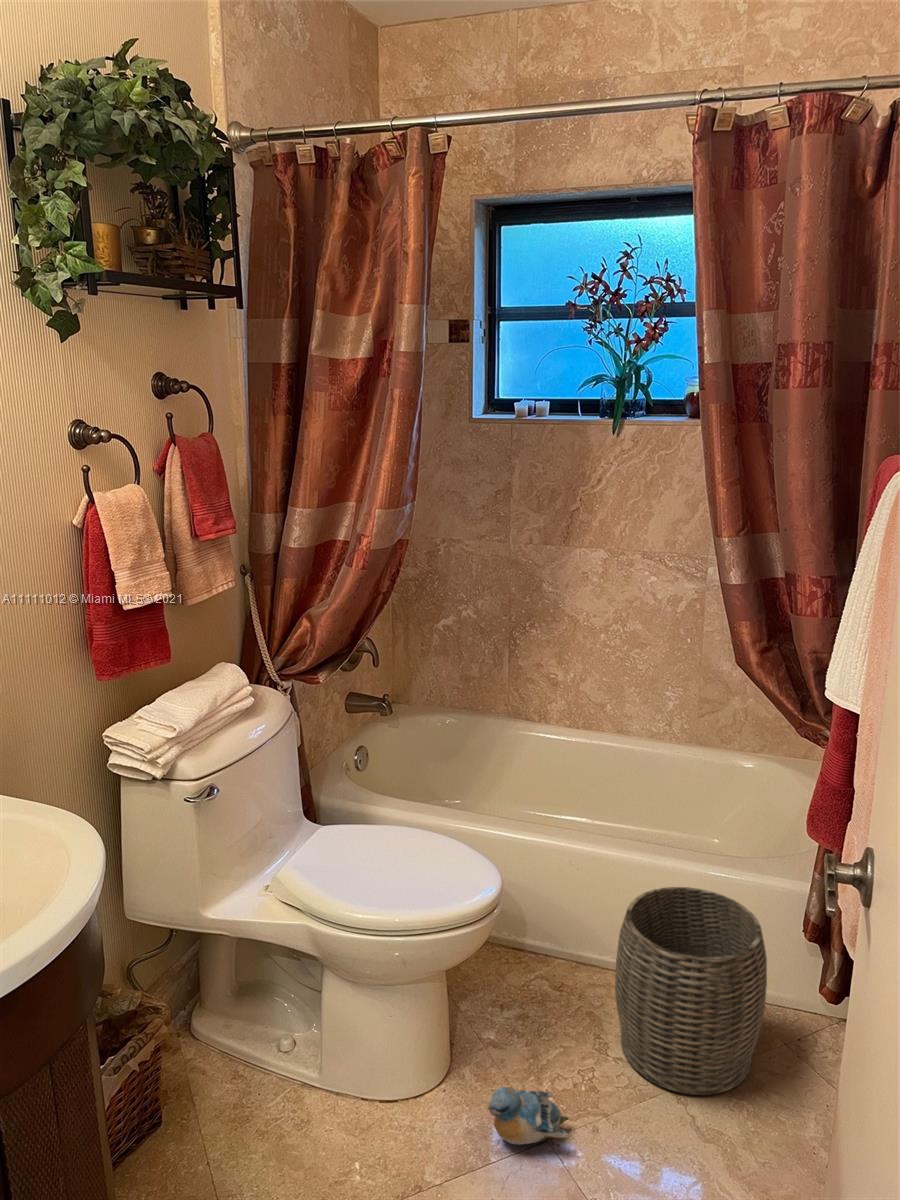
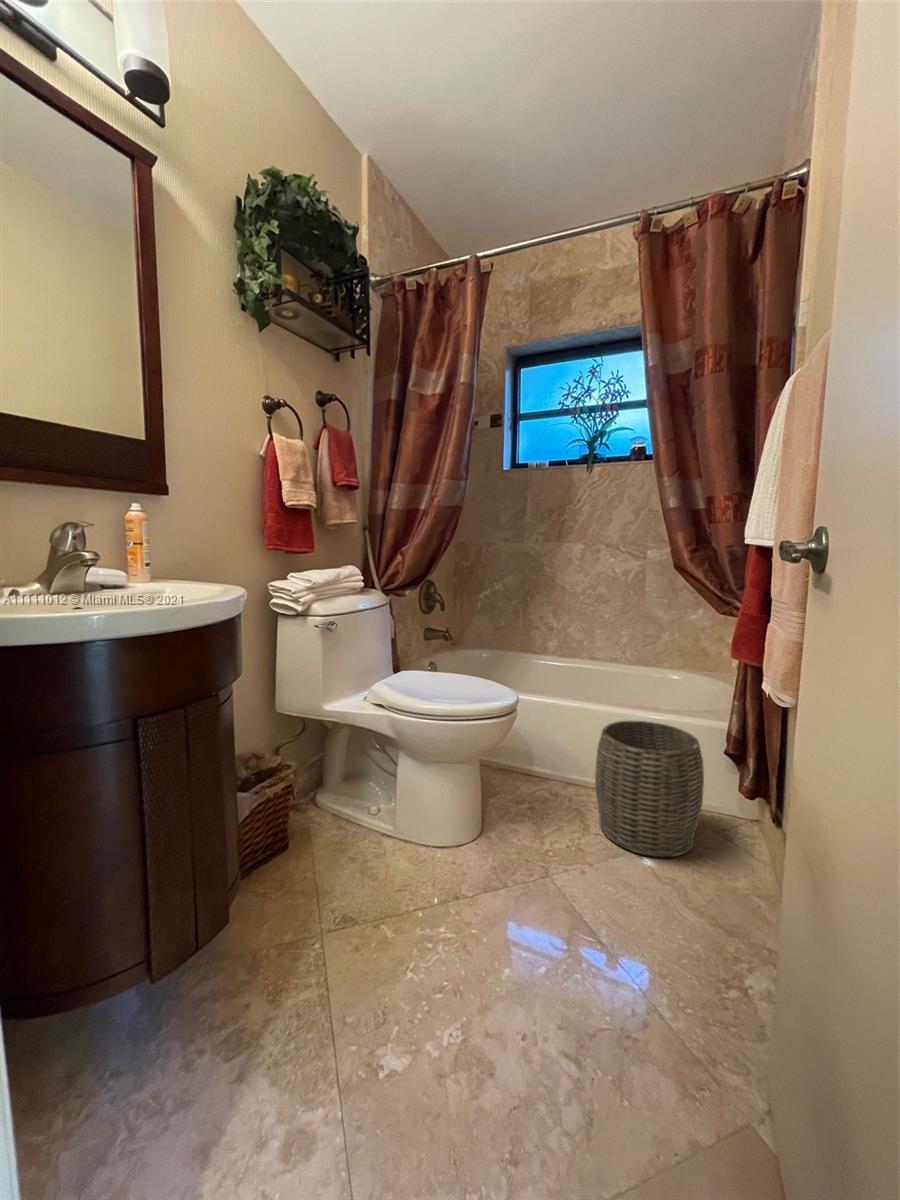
plush toy: present [487,1087,569,1145] -> none [506,834,565,877]

